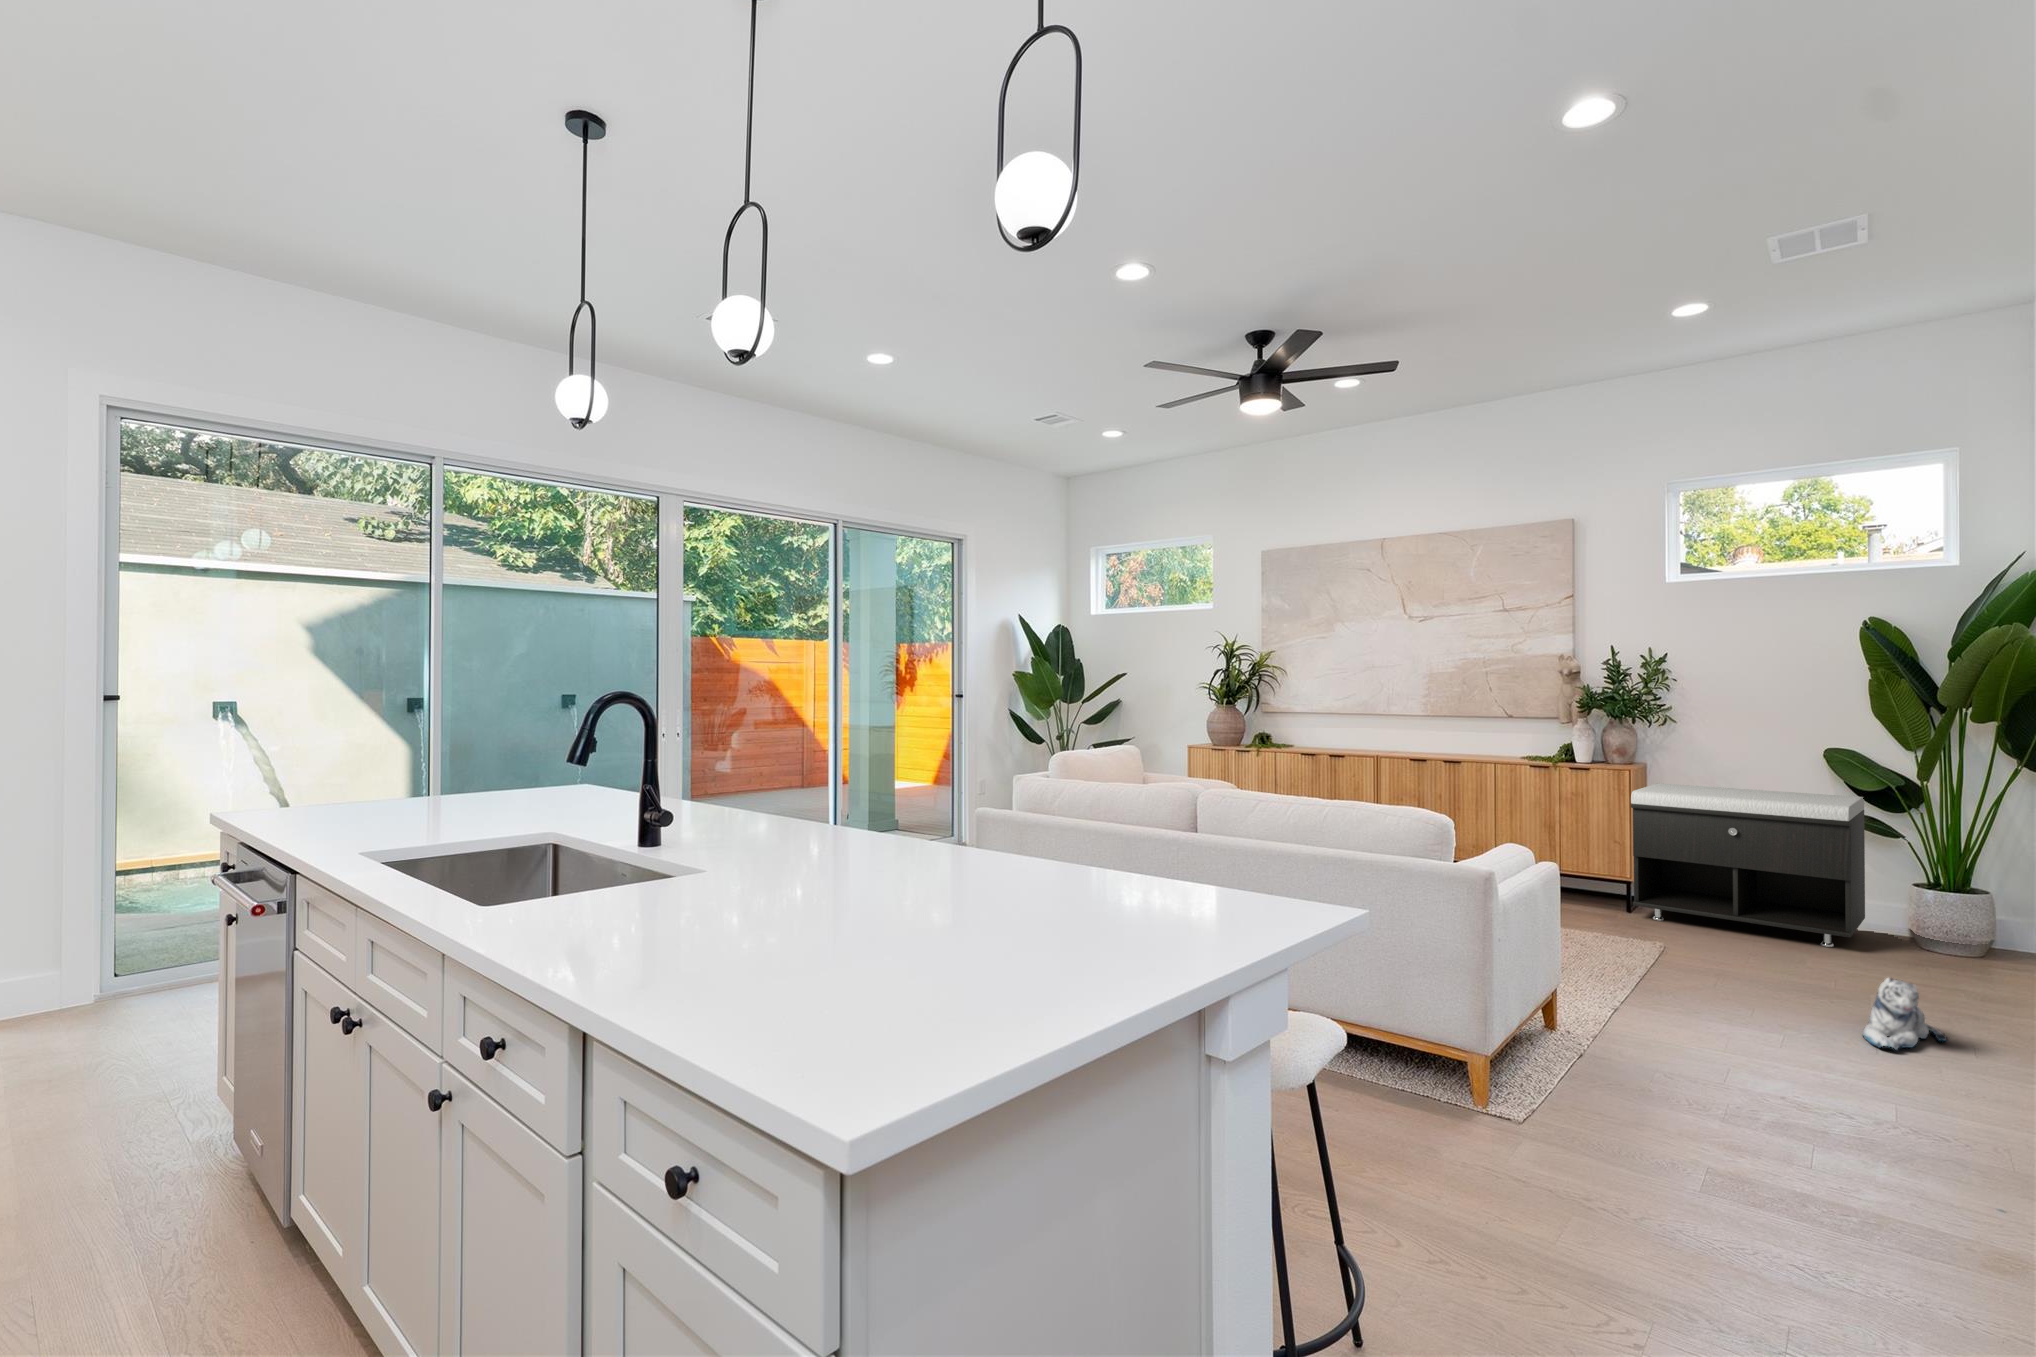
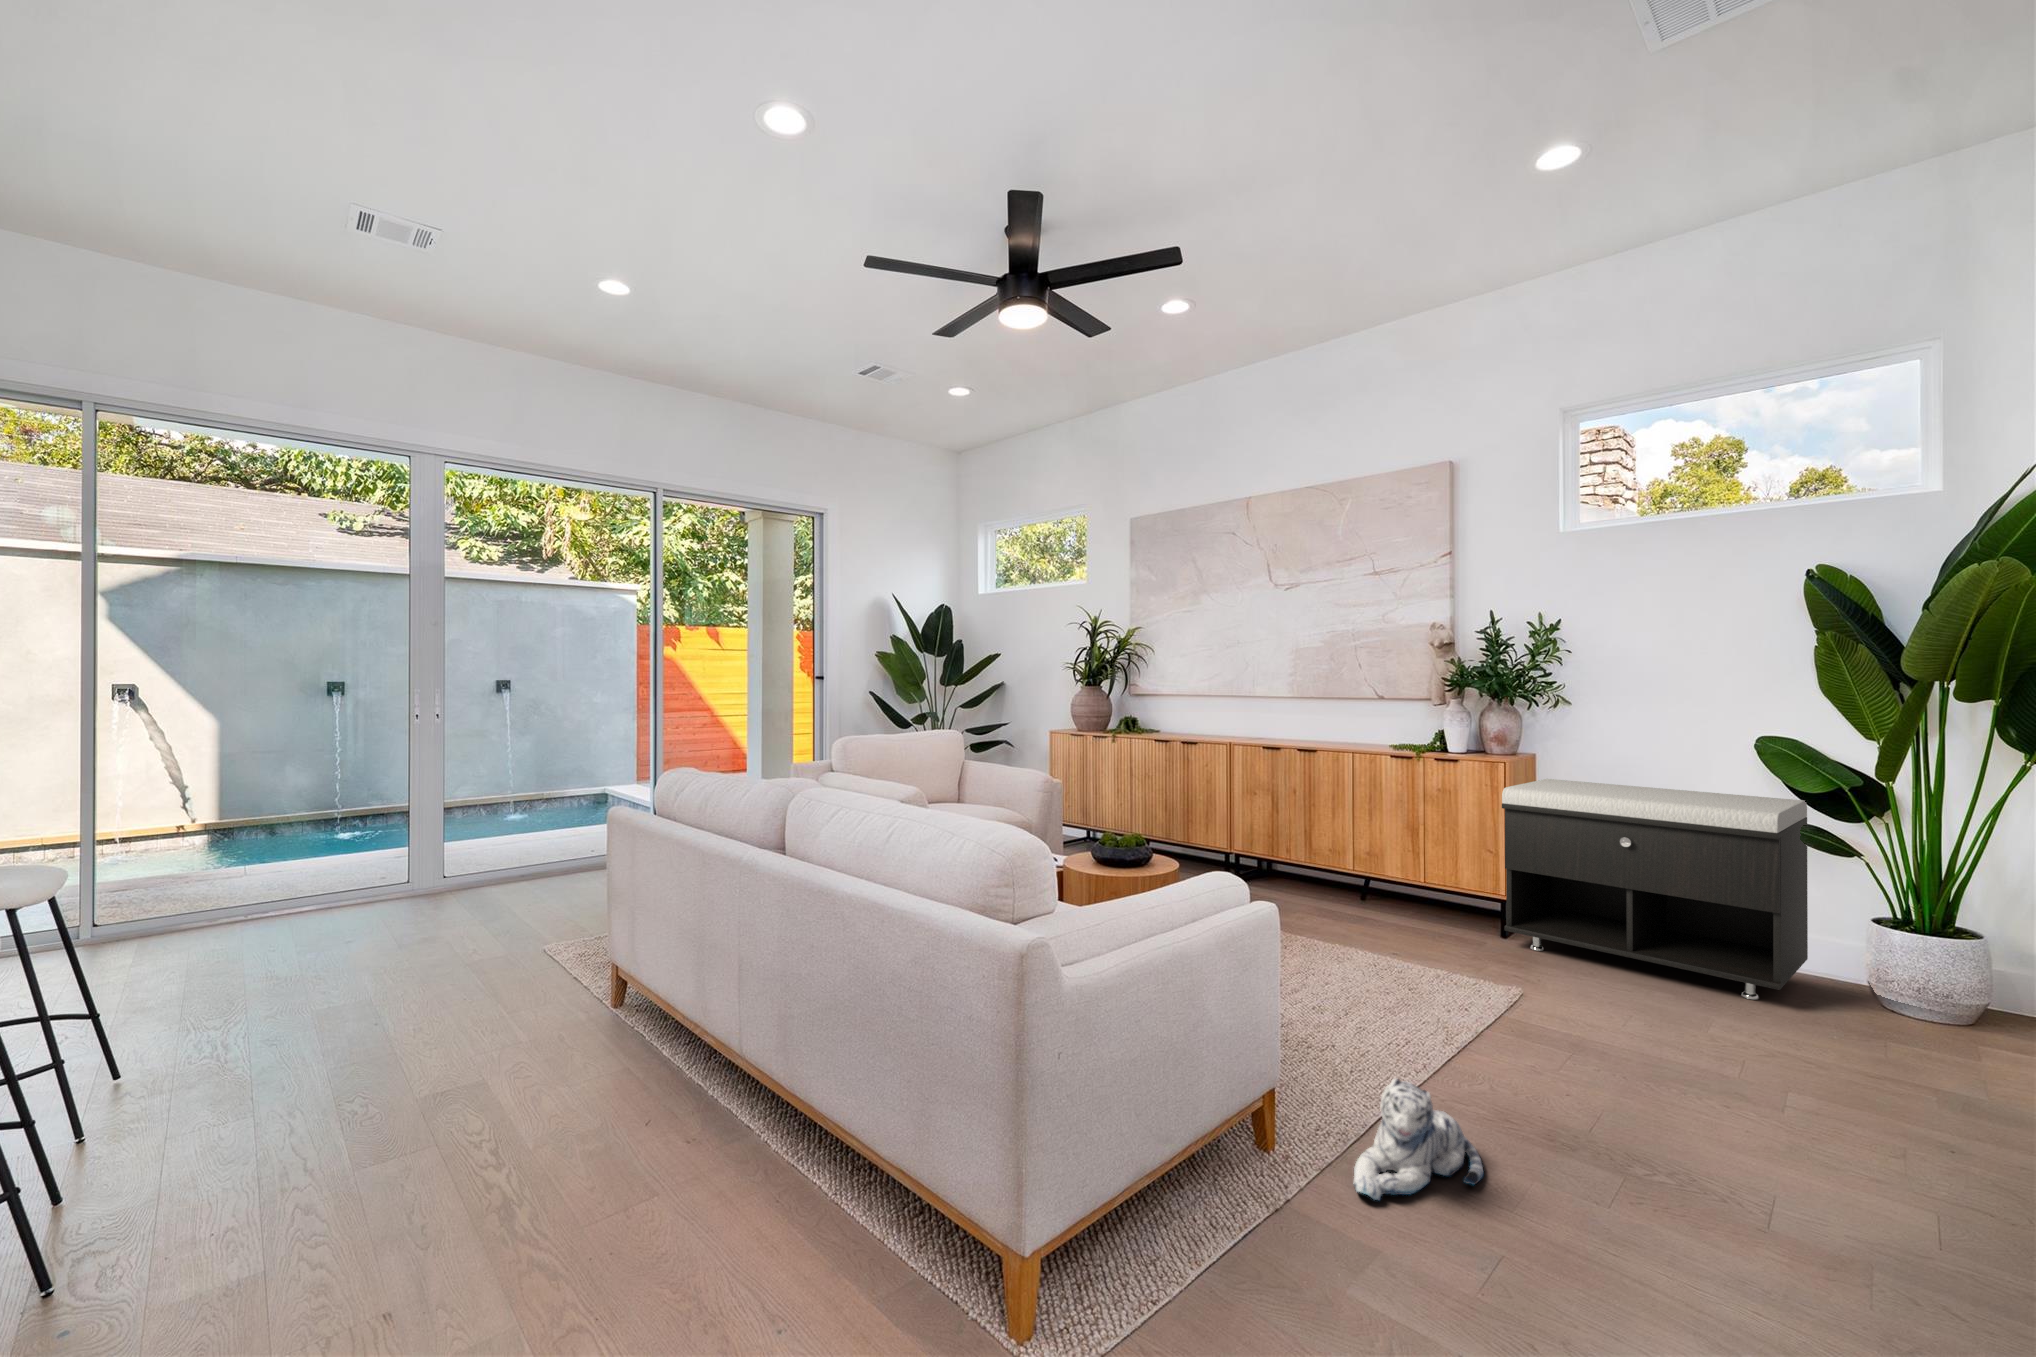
plush toy: present [1863,978,1947,1050] -> present [1354,1078,1484,1200]

